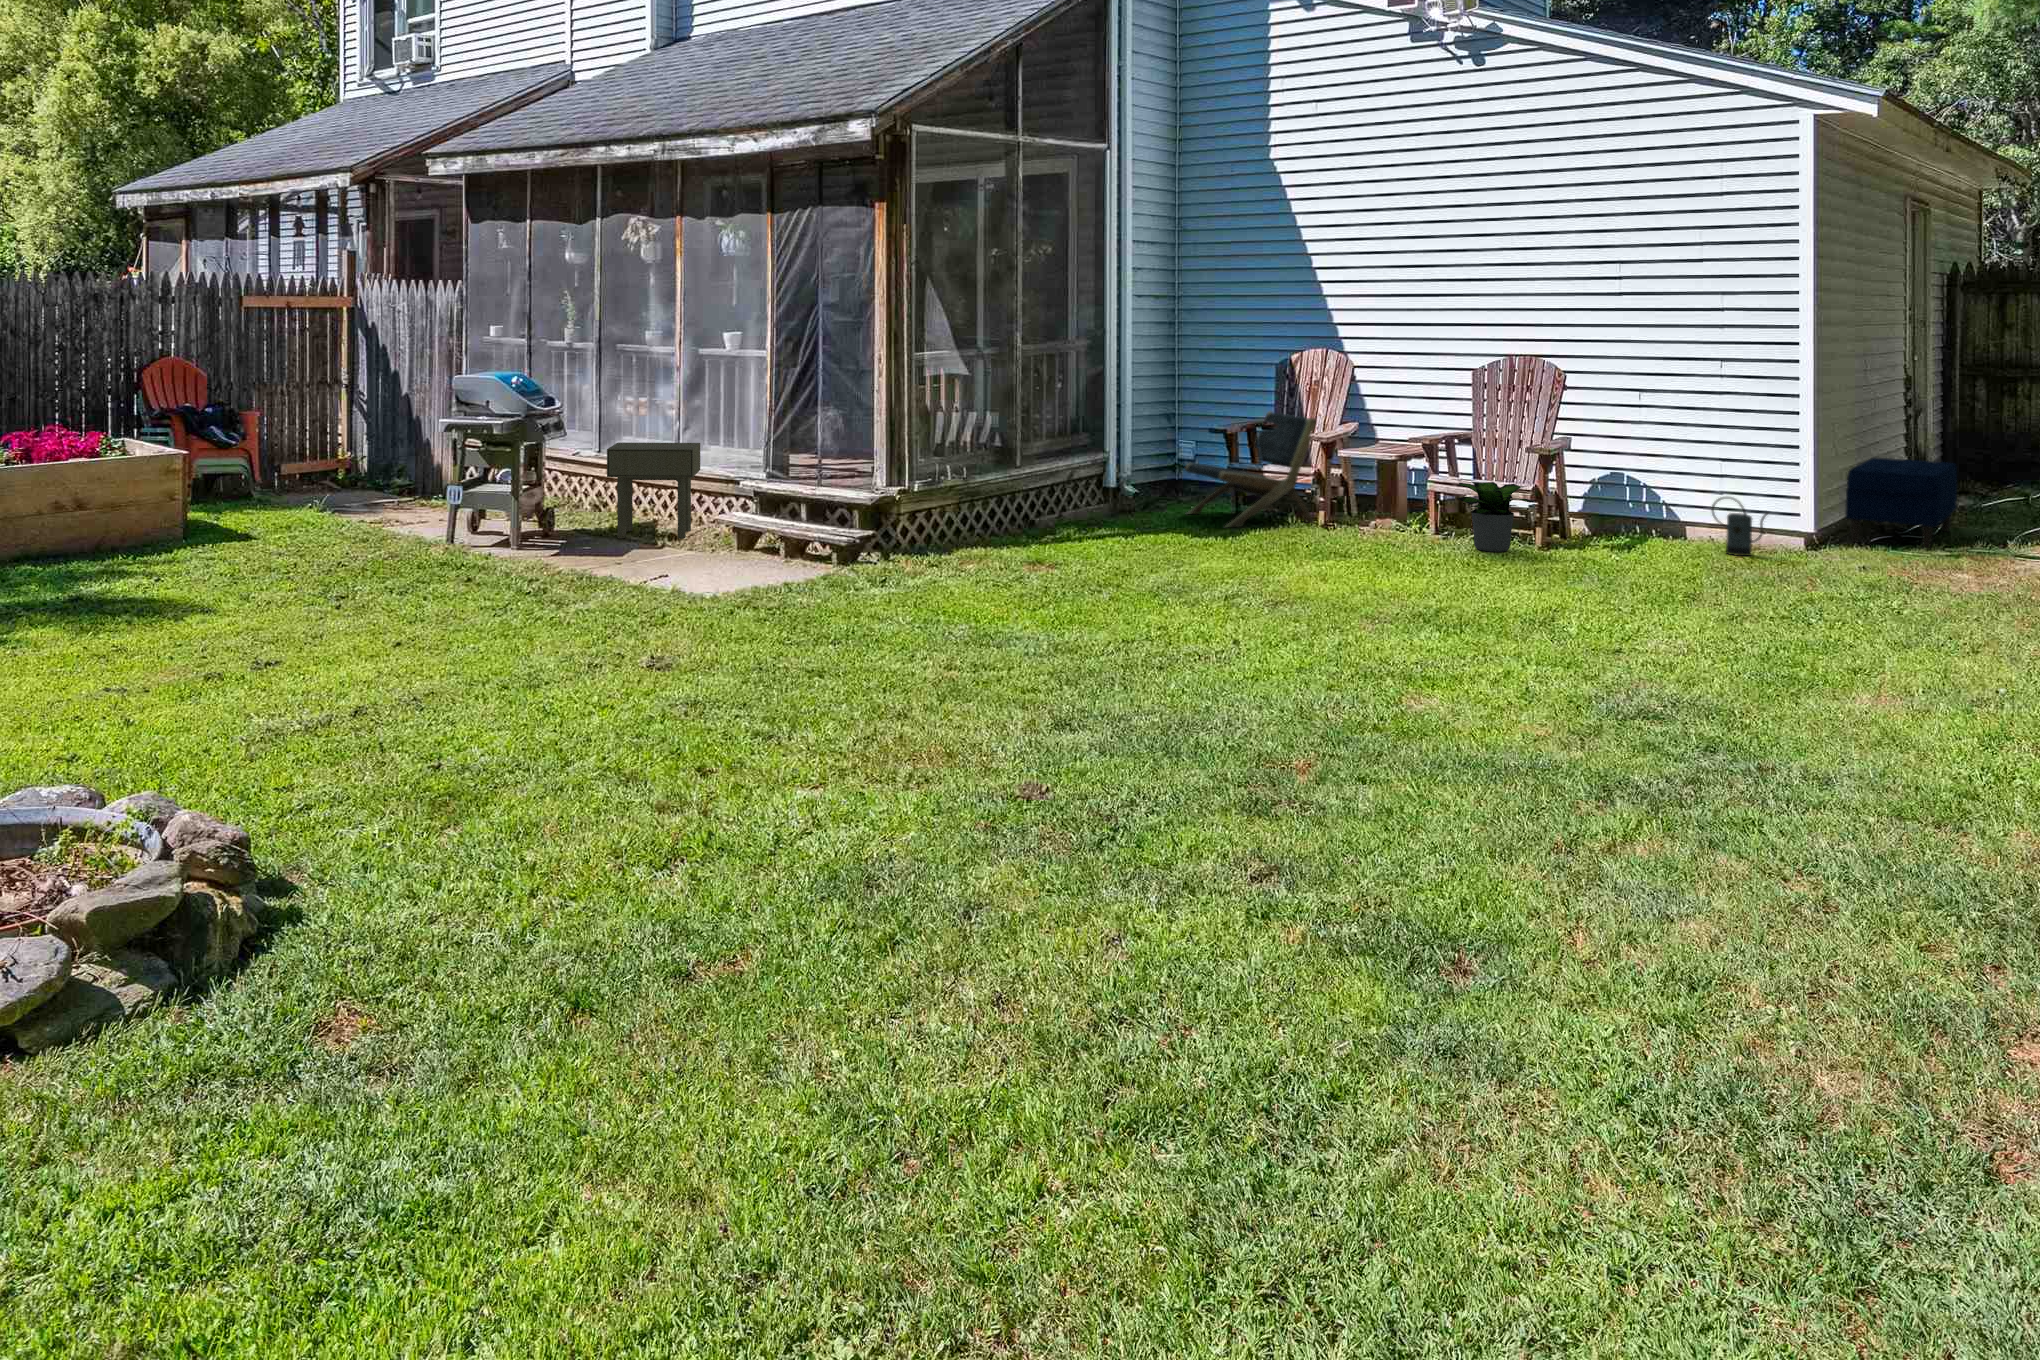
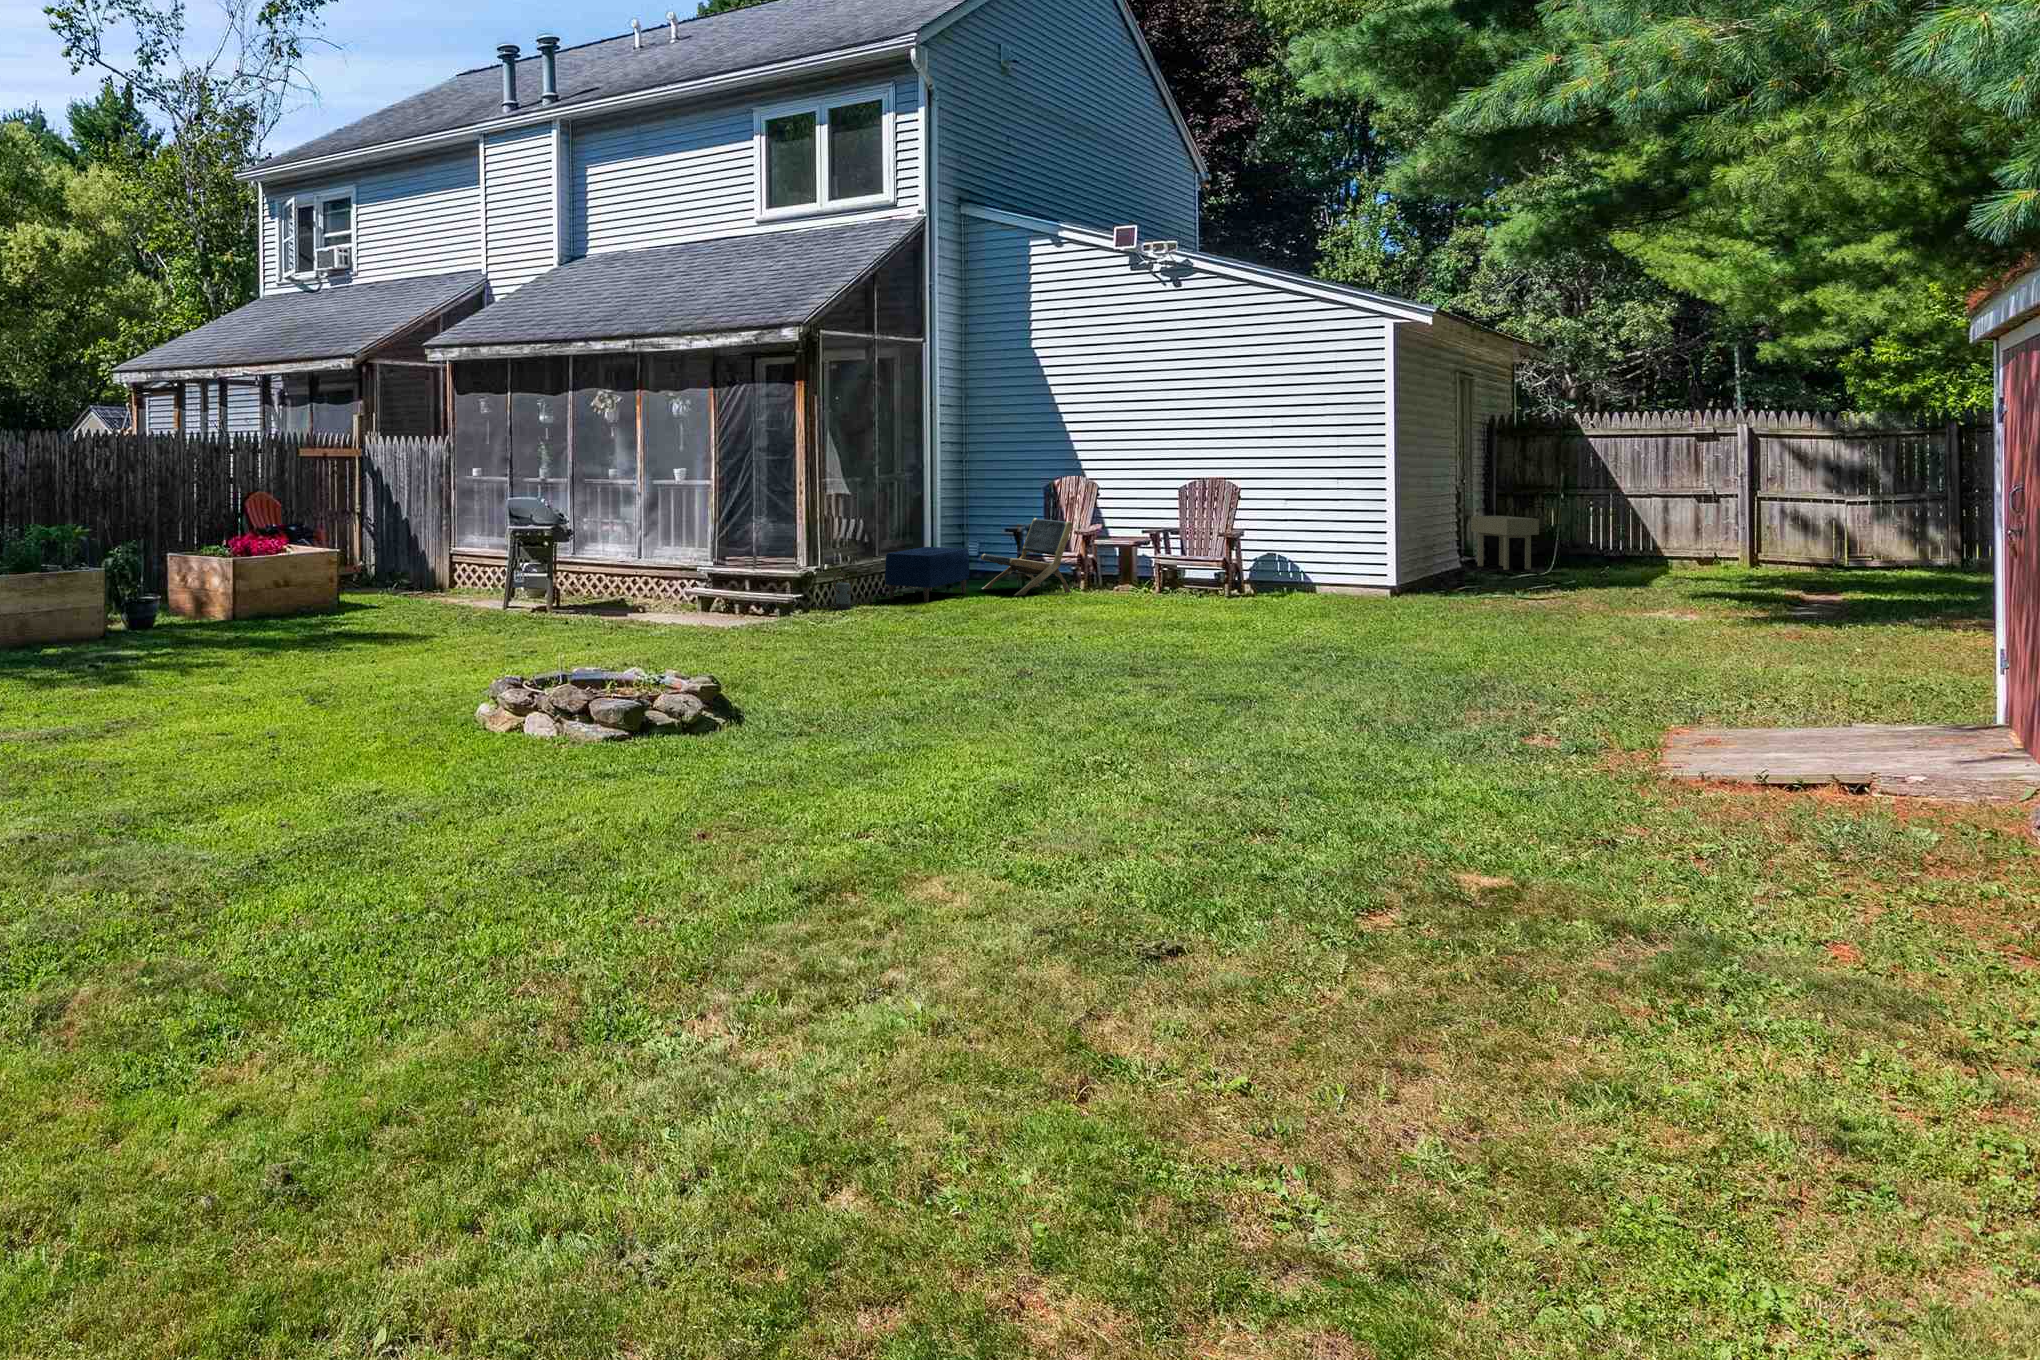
side table: present [607,442,700,539] -> present [1471,516,1539,570]
bench: present [1845,458,1957,550] -> present [885,547,969,602]
potted plant: present [1457,482,1535,552] -> none [1172,560,1226,604]
watering can: present [1712,497,1768,556] -> present [833,573,853,609]

